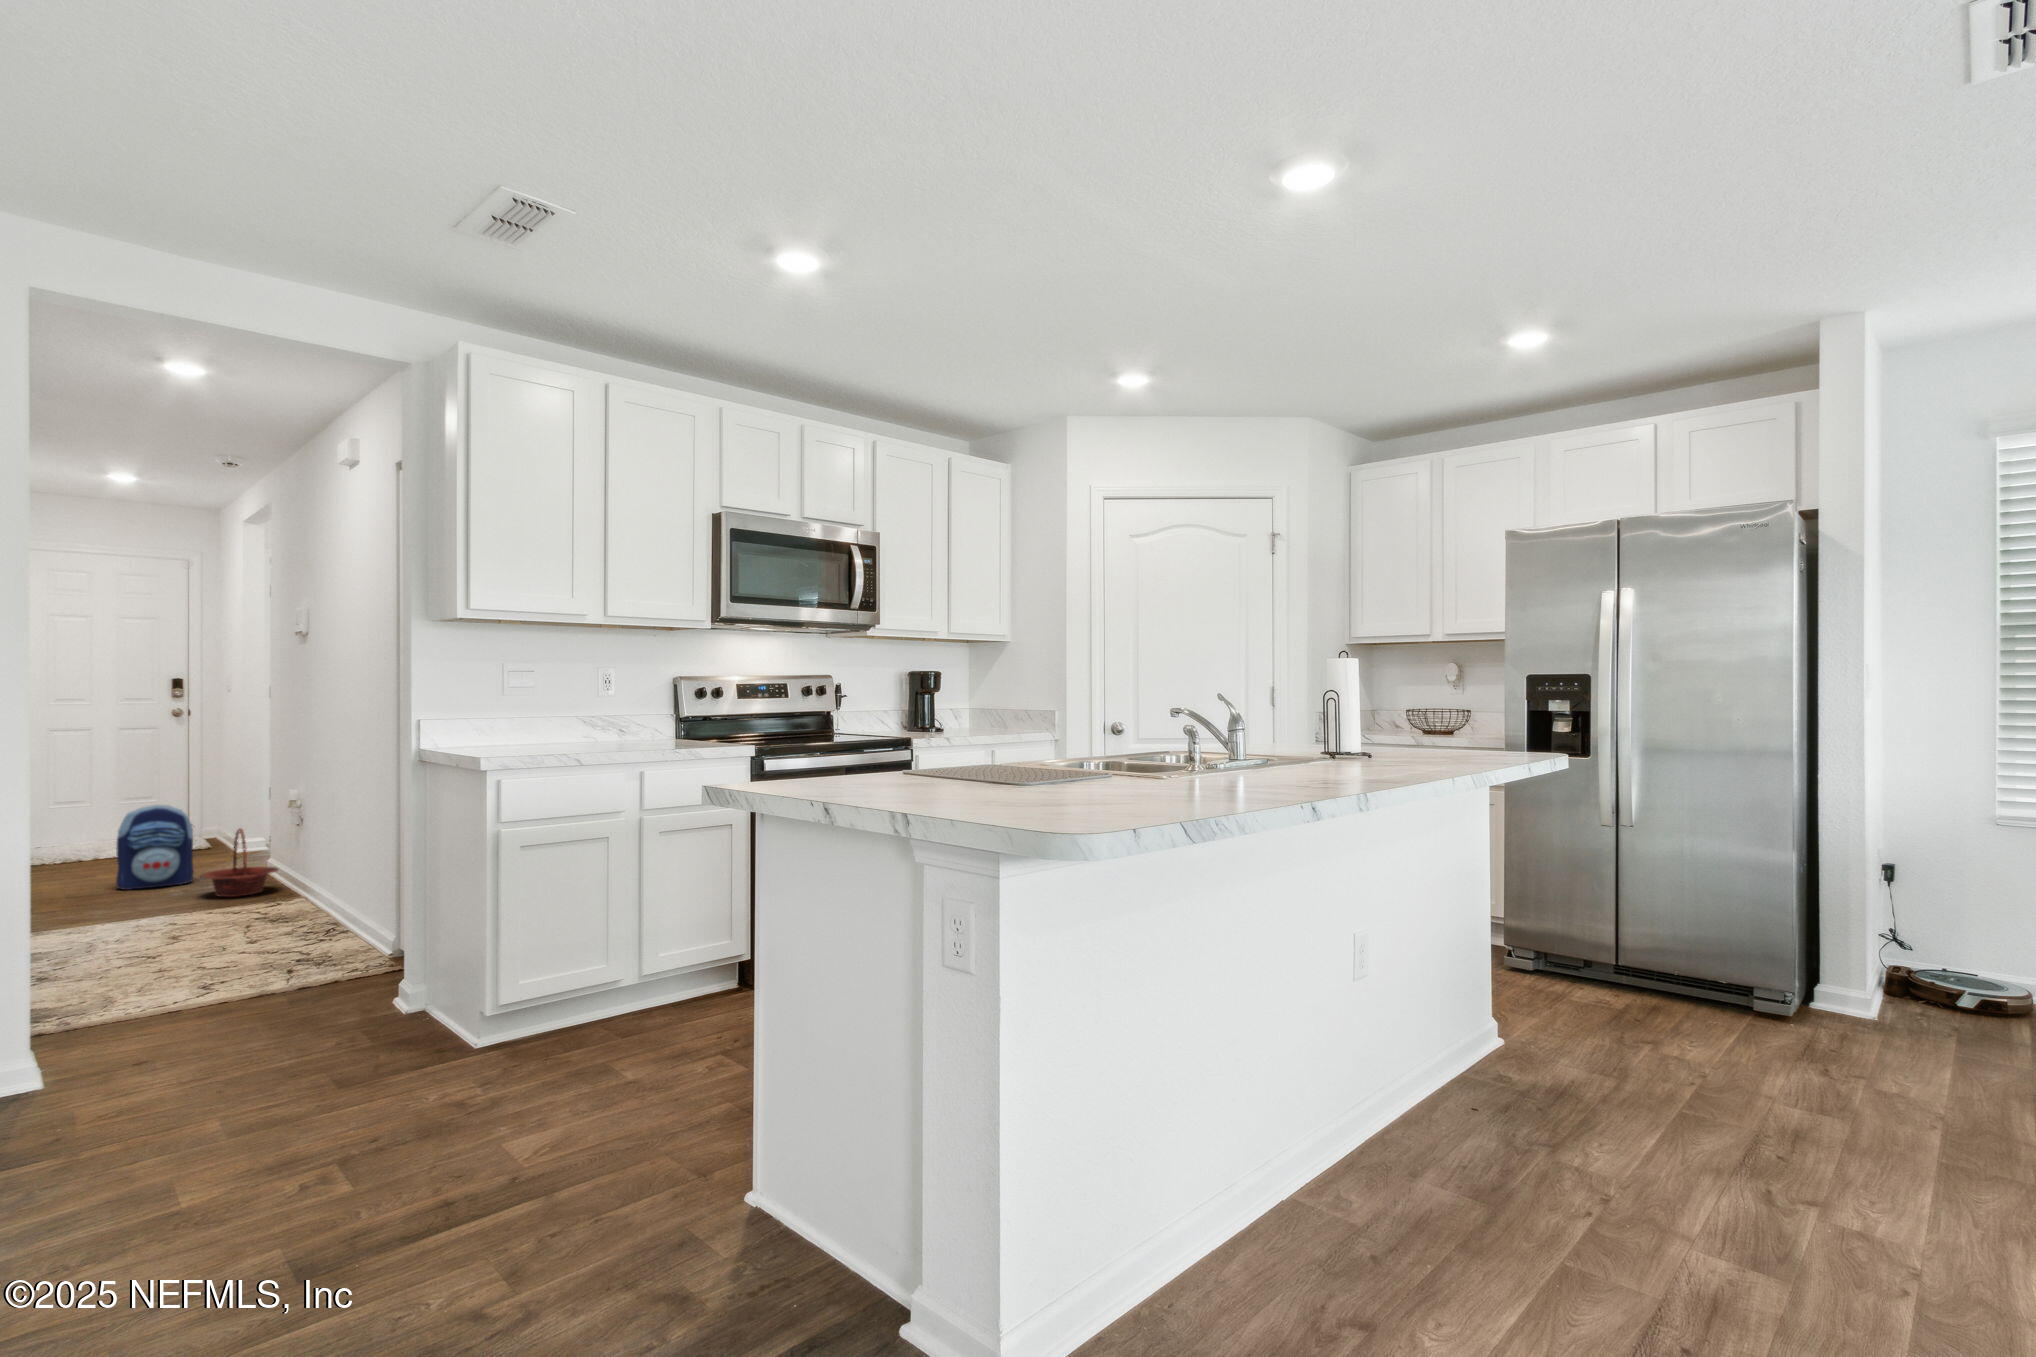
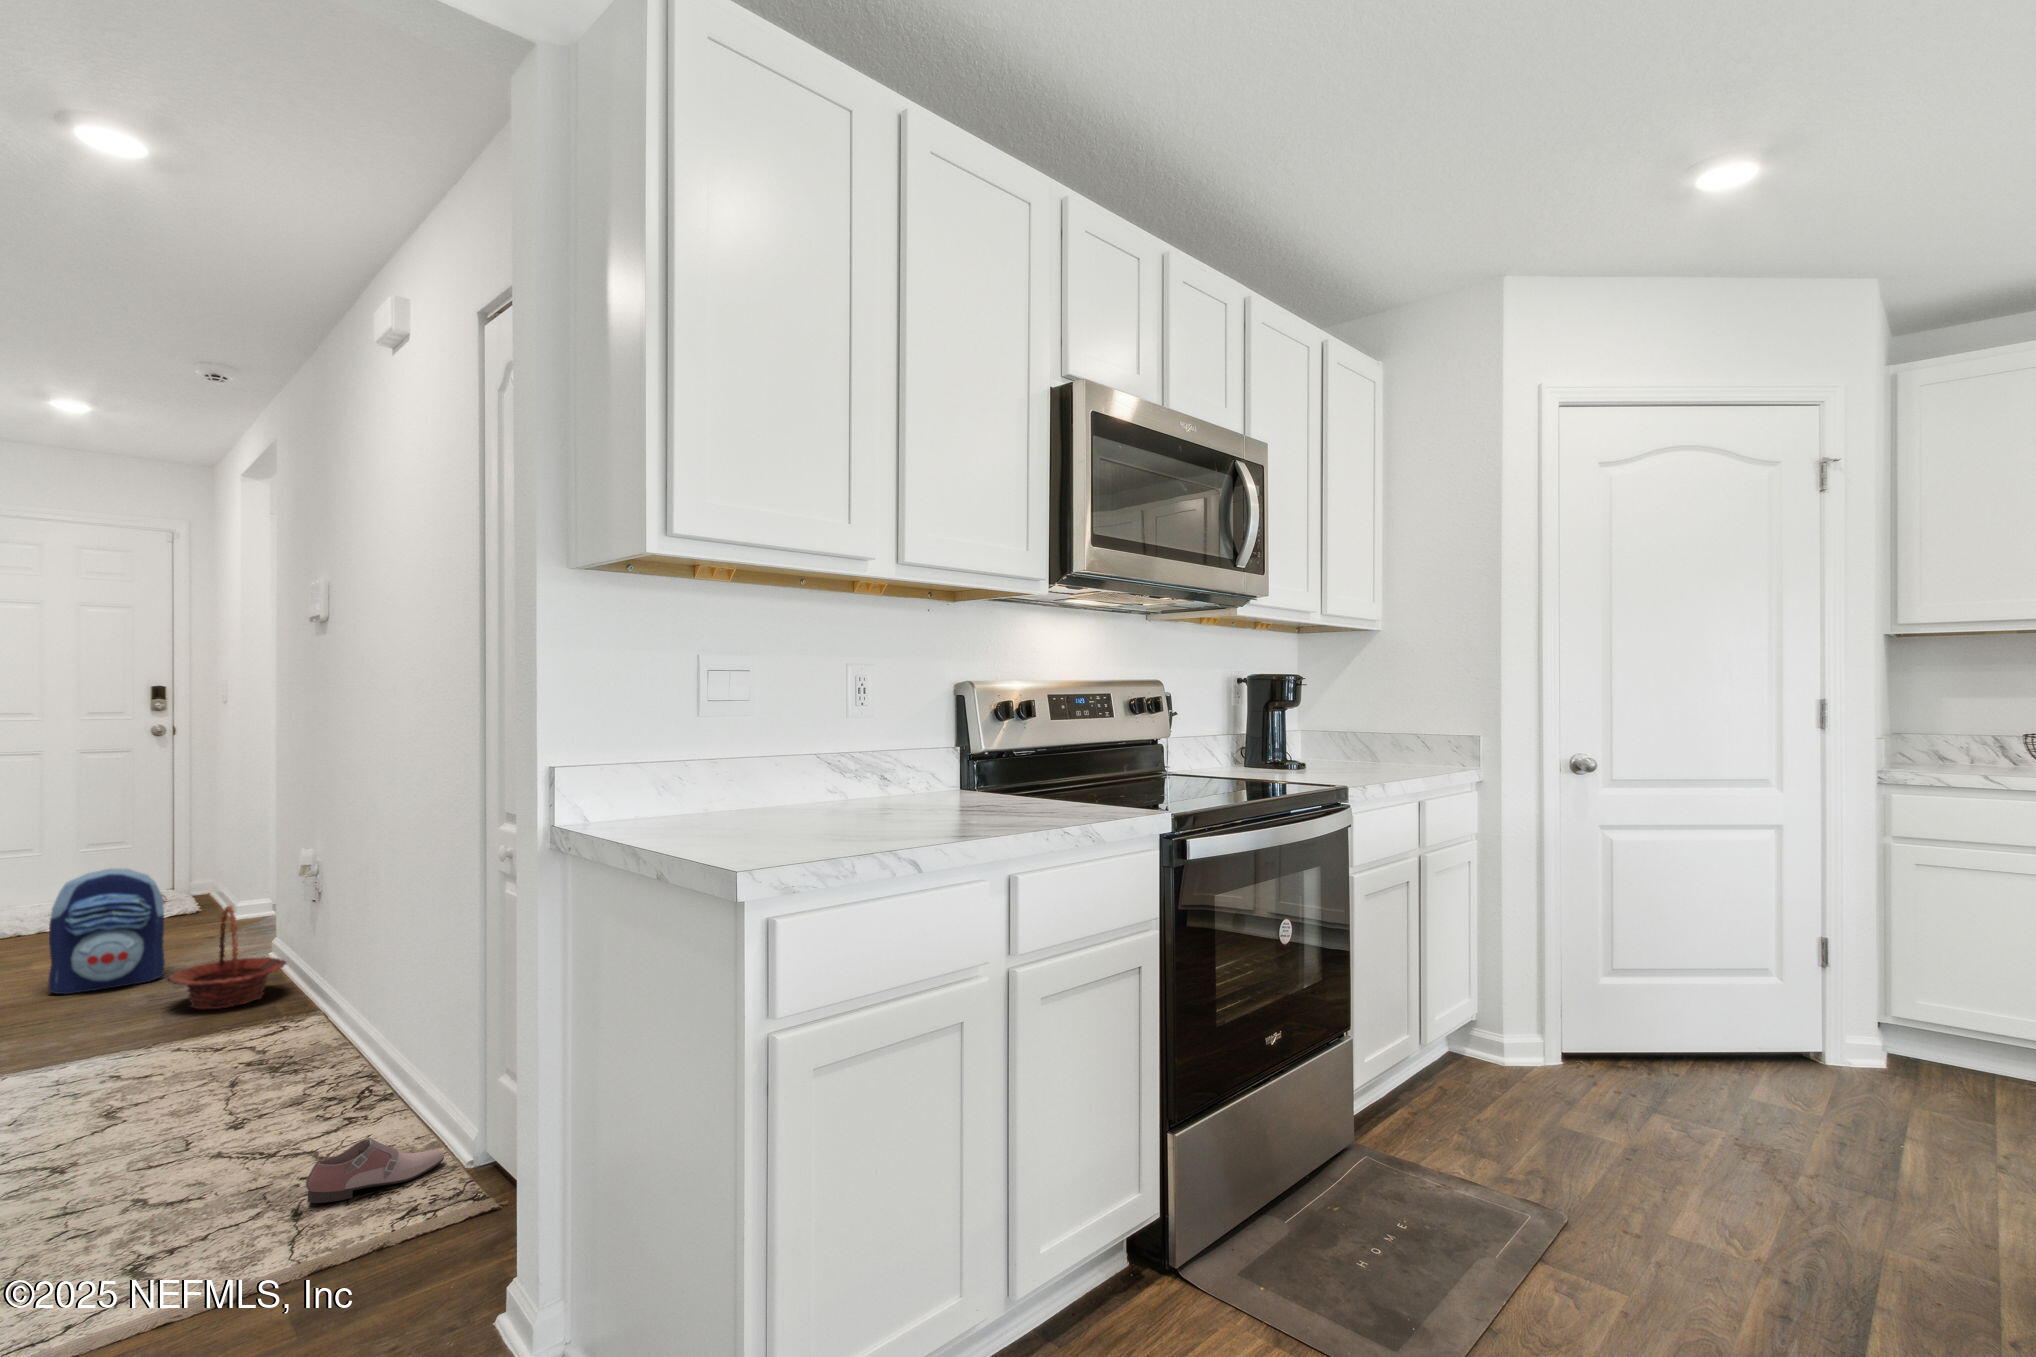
shoe: none [296,937,376,968] -> present [306,1138,444,1203]

